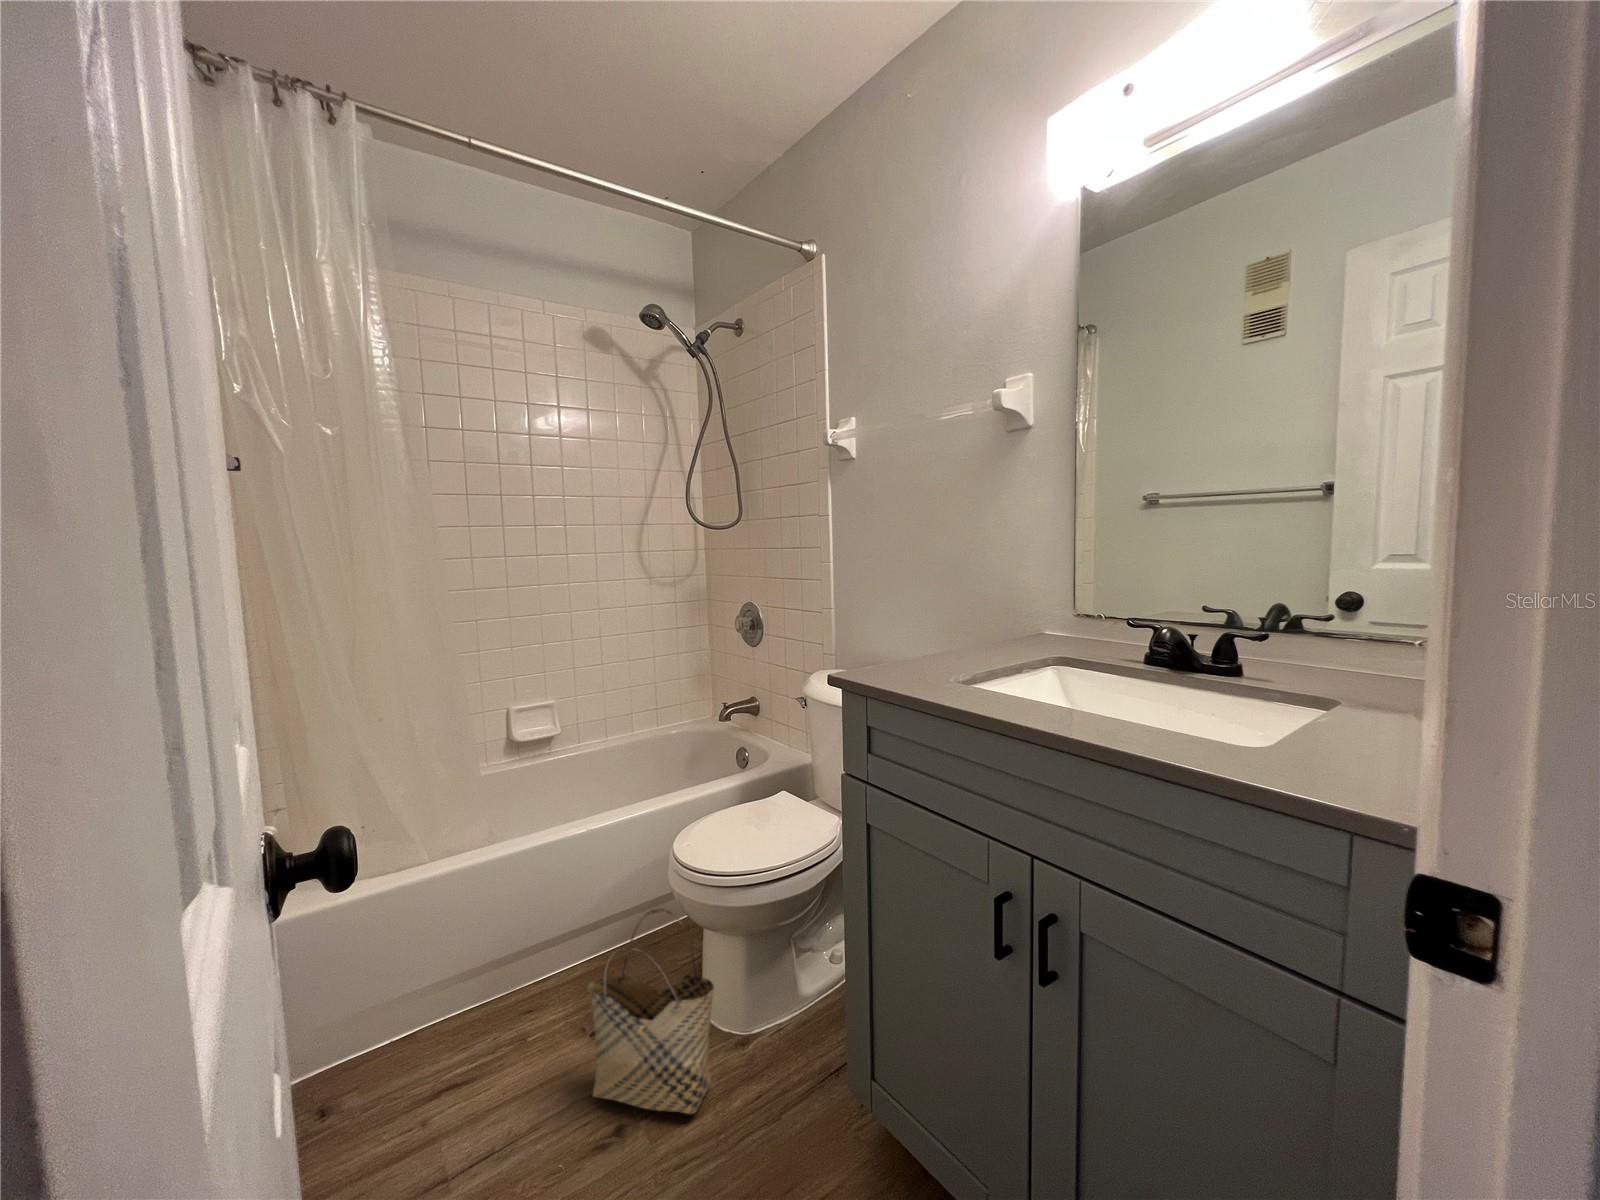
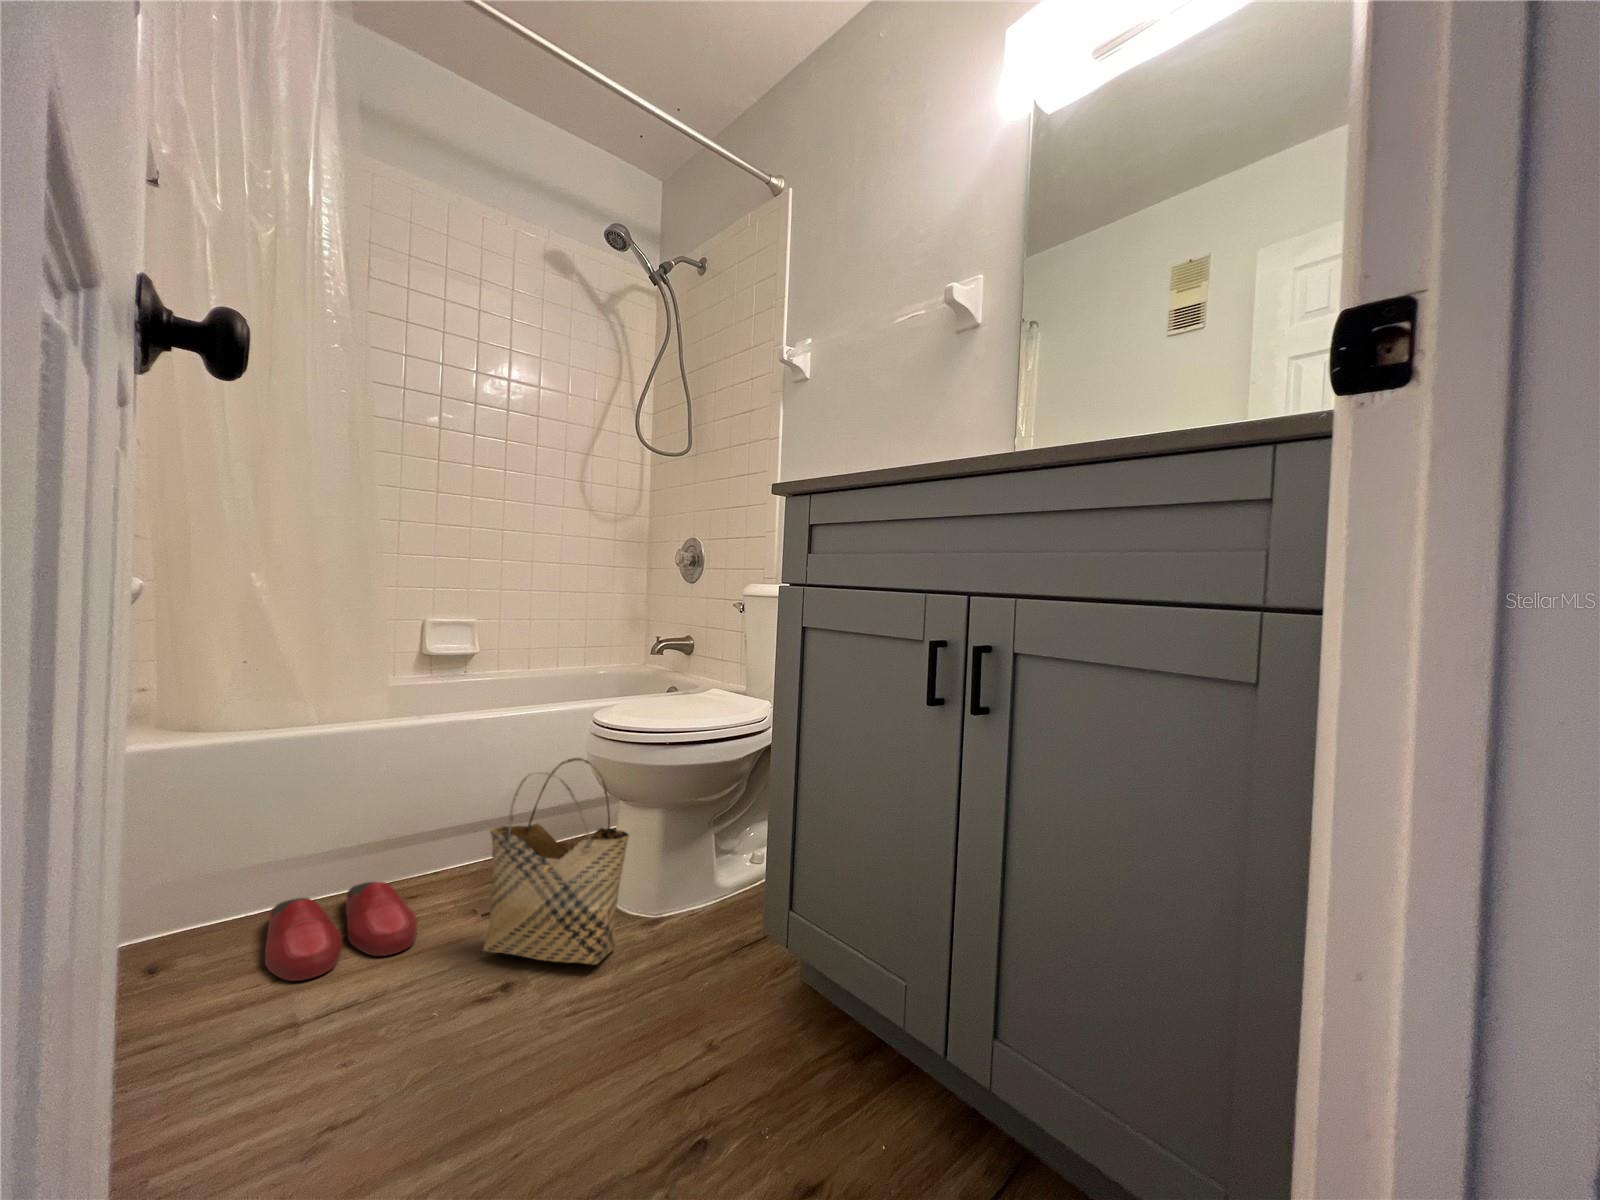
slippers: none [408,1004,534,1138] -> present [265,882,417,981]

